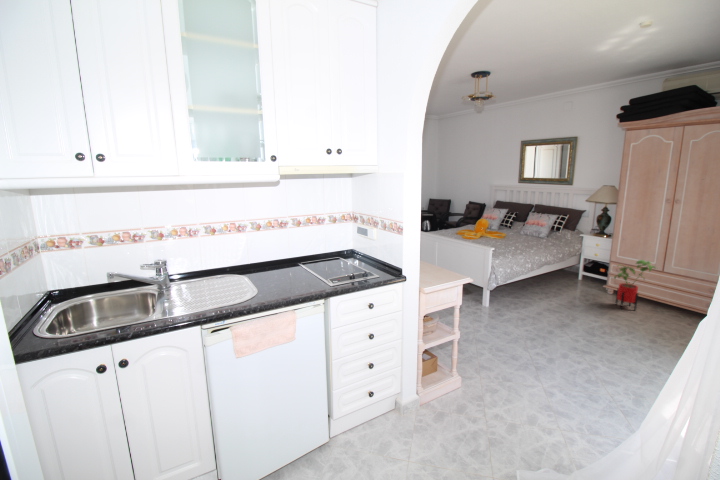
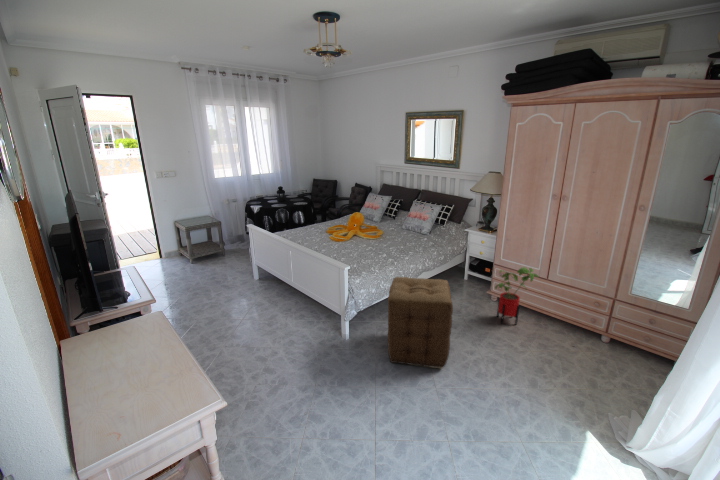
ottoman: none [525,262,584,330] -> present [388,277,453,368]

